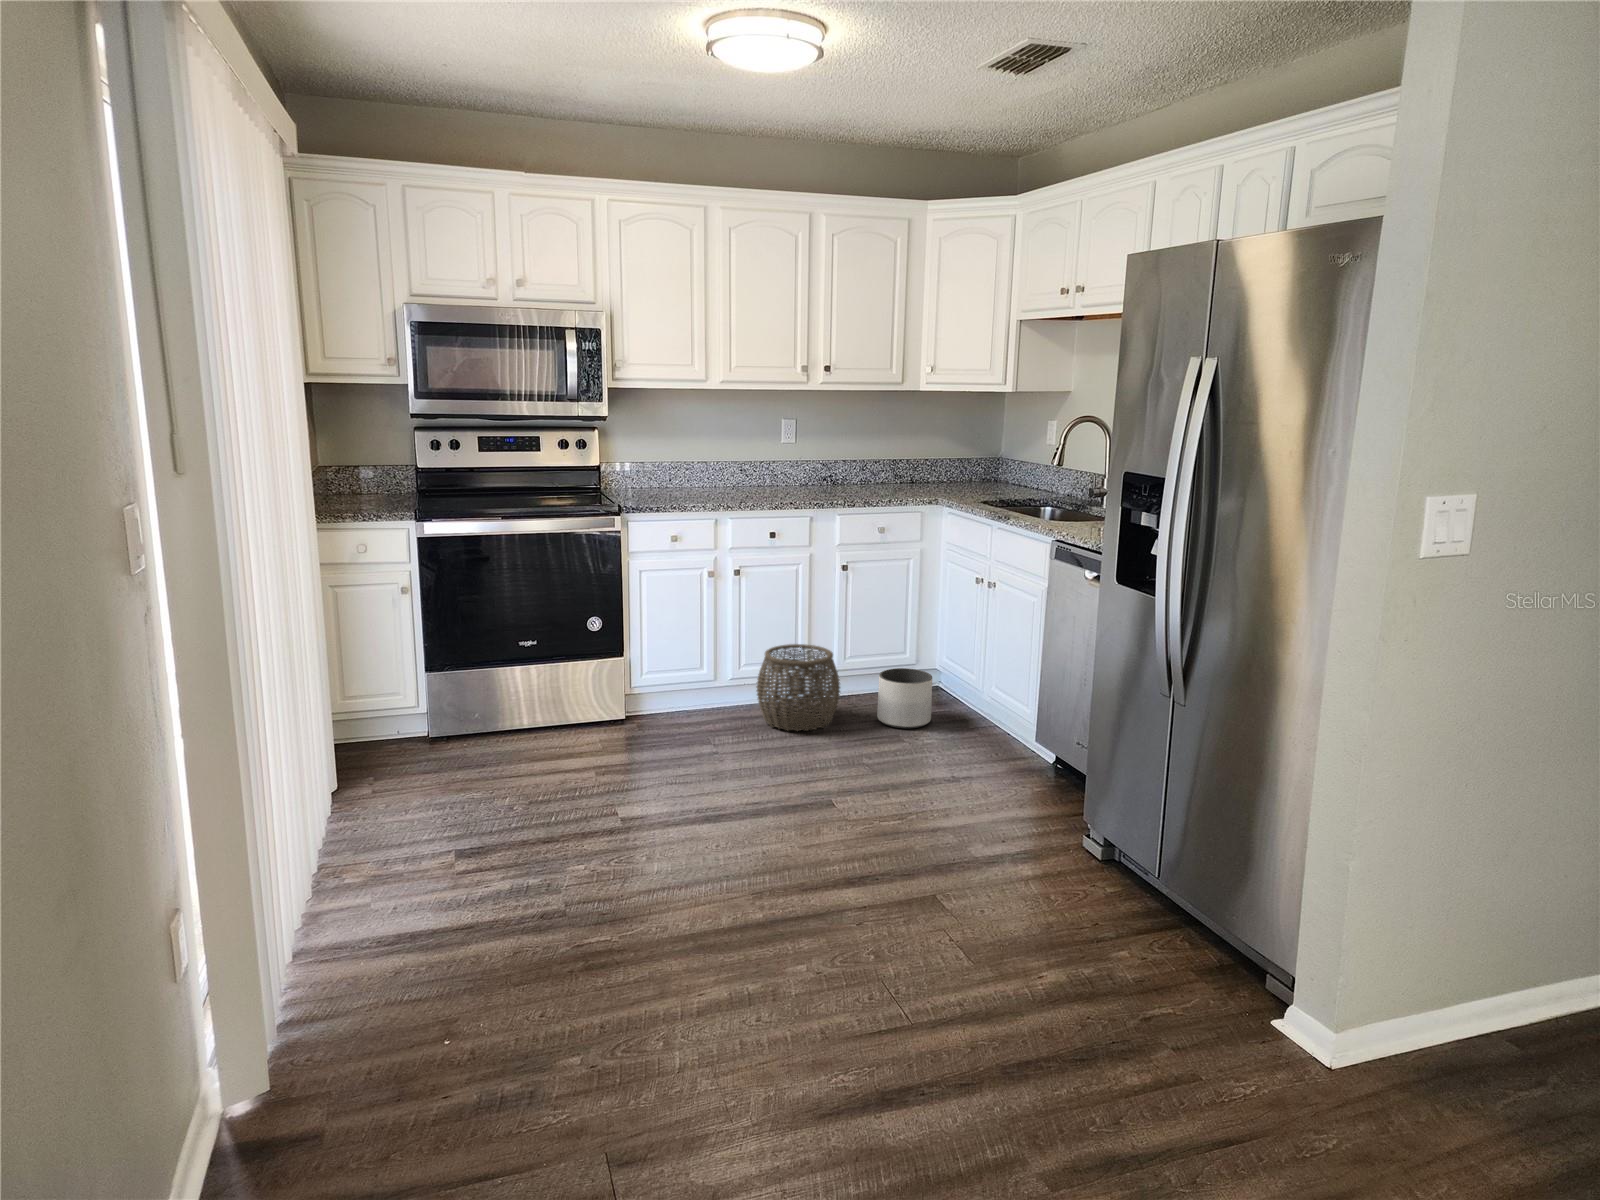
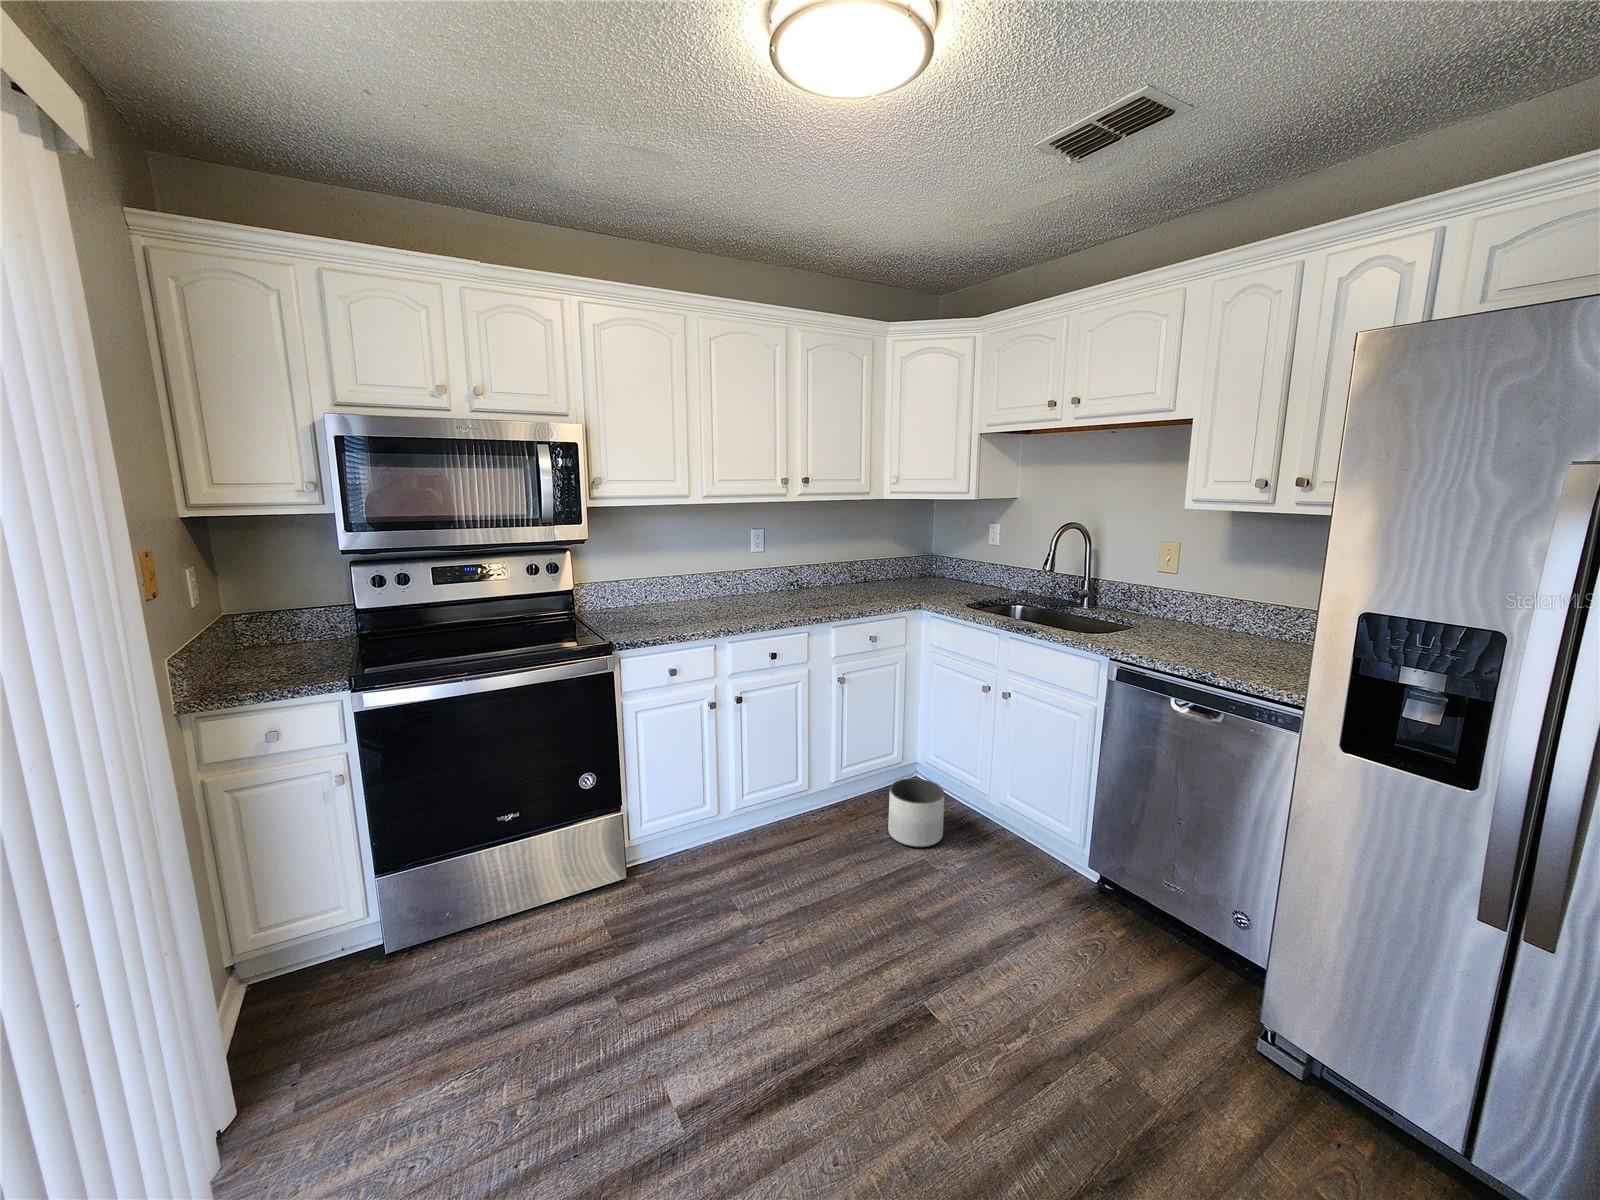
woven basket: present [756,644,840,731] -> none [768,766,857,870]

